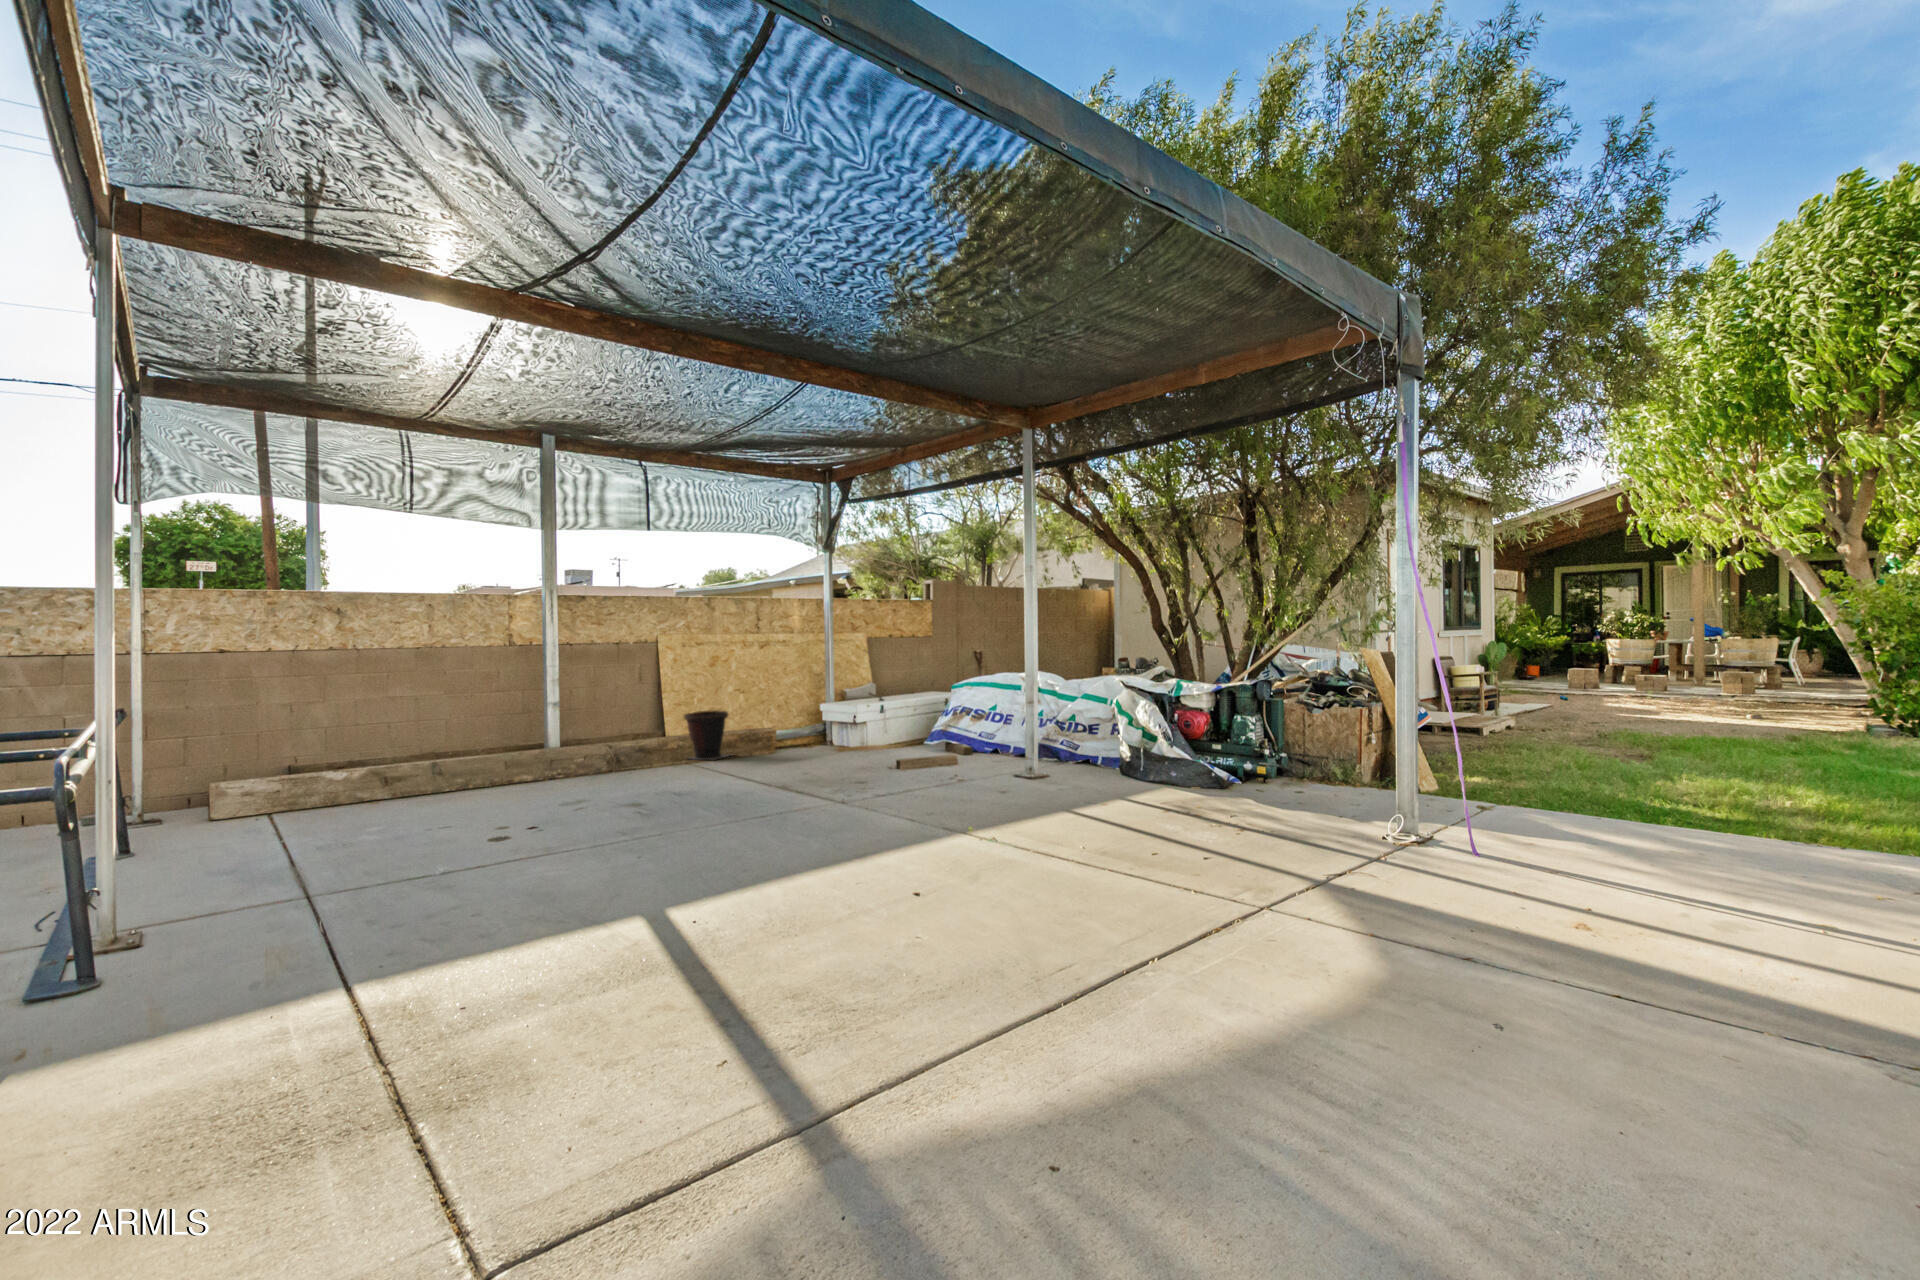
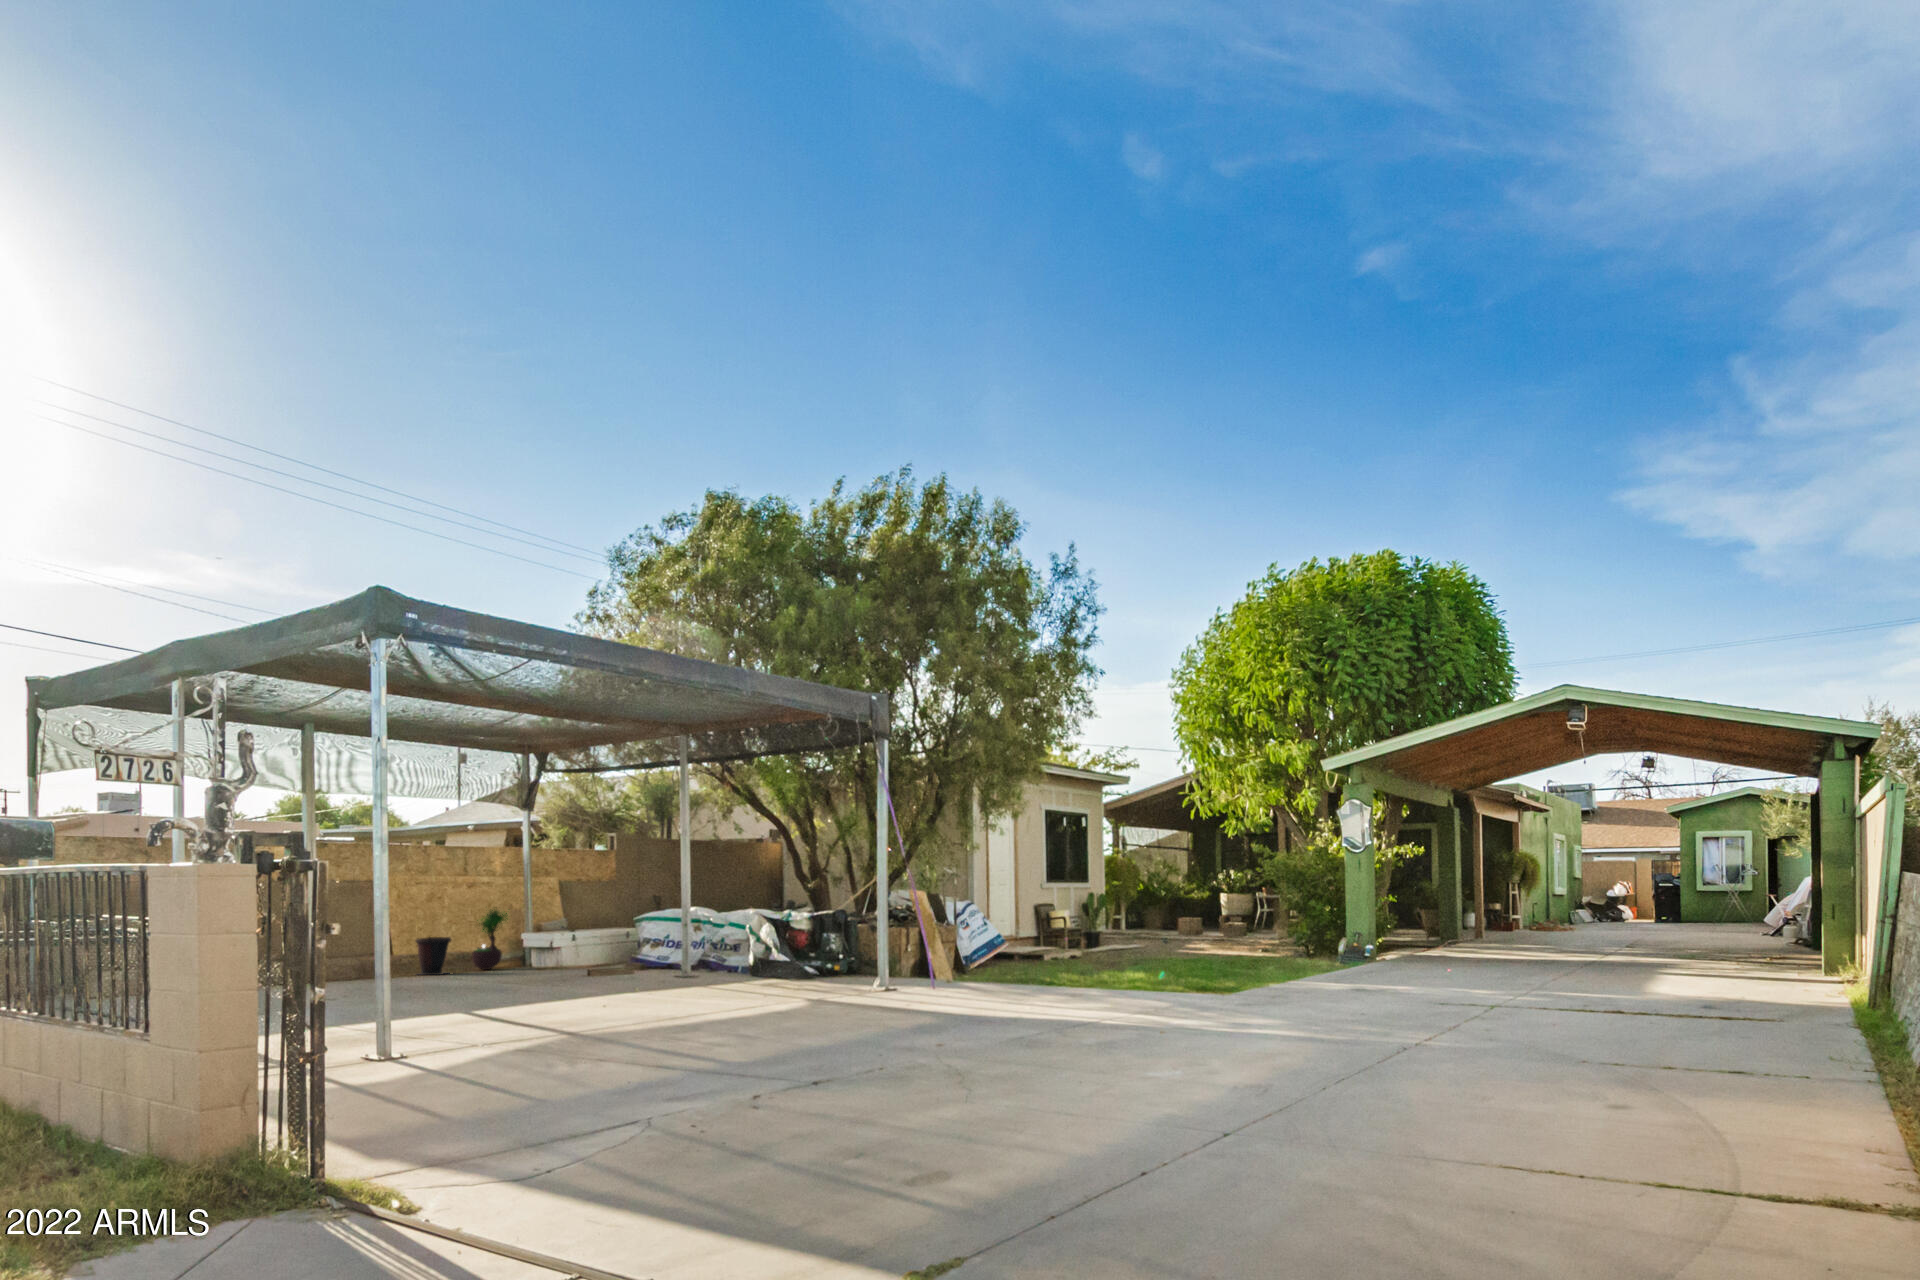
potted tree: none [758,667,803,747] -> present [472,909,508,970]

